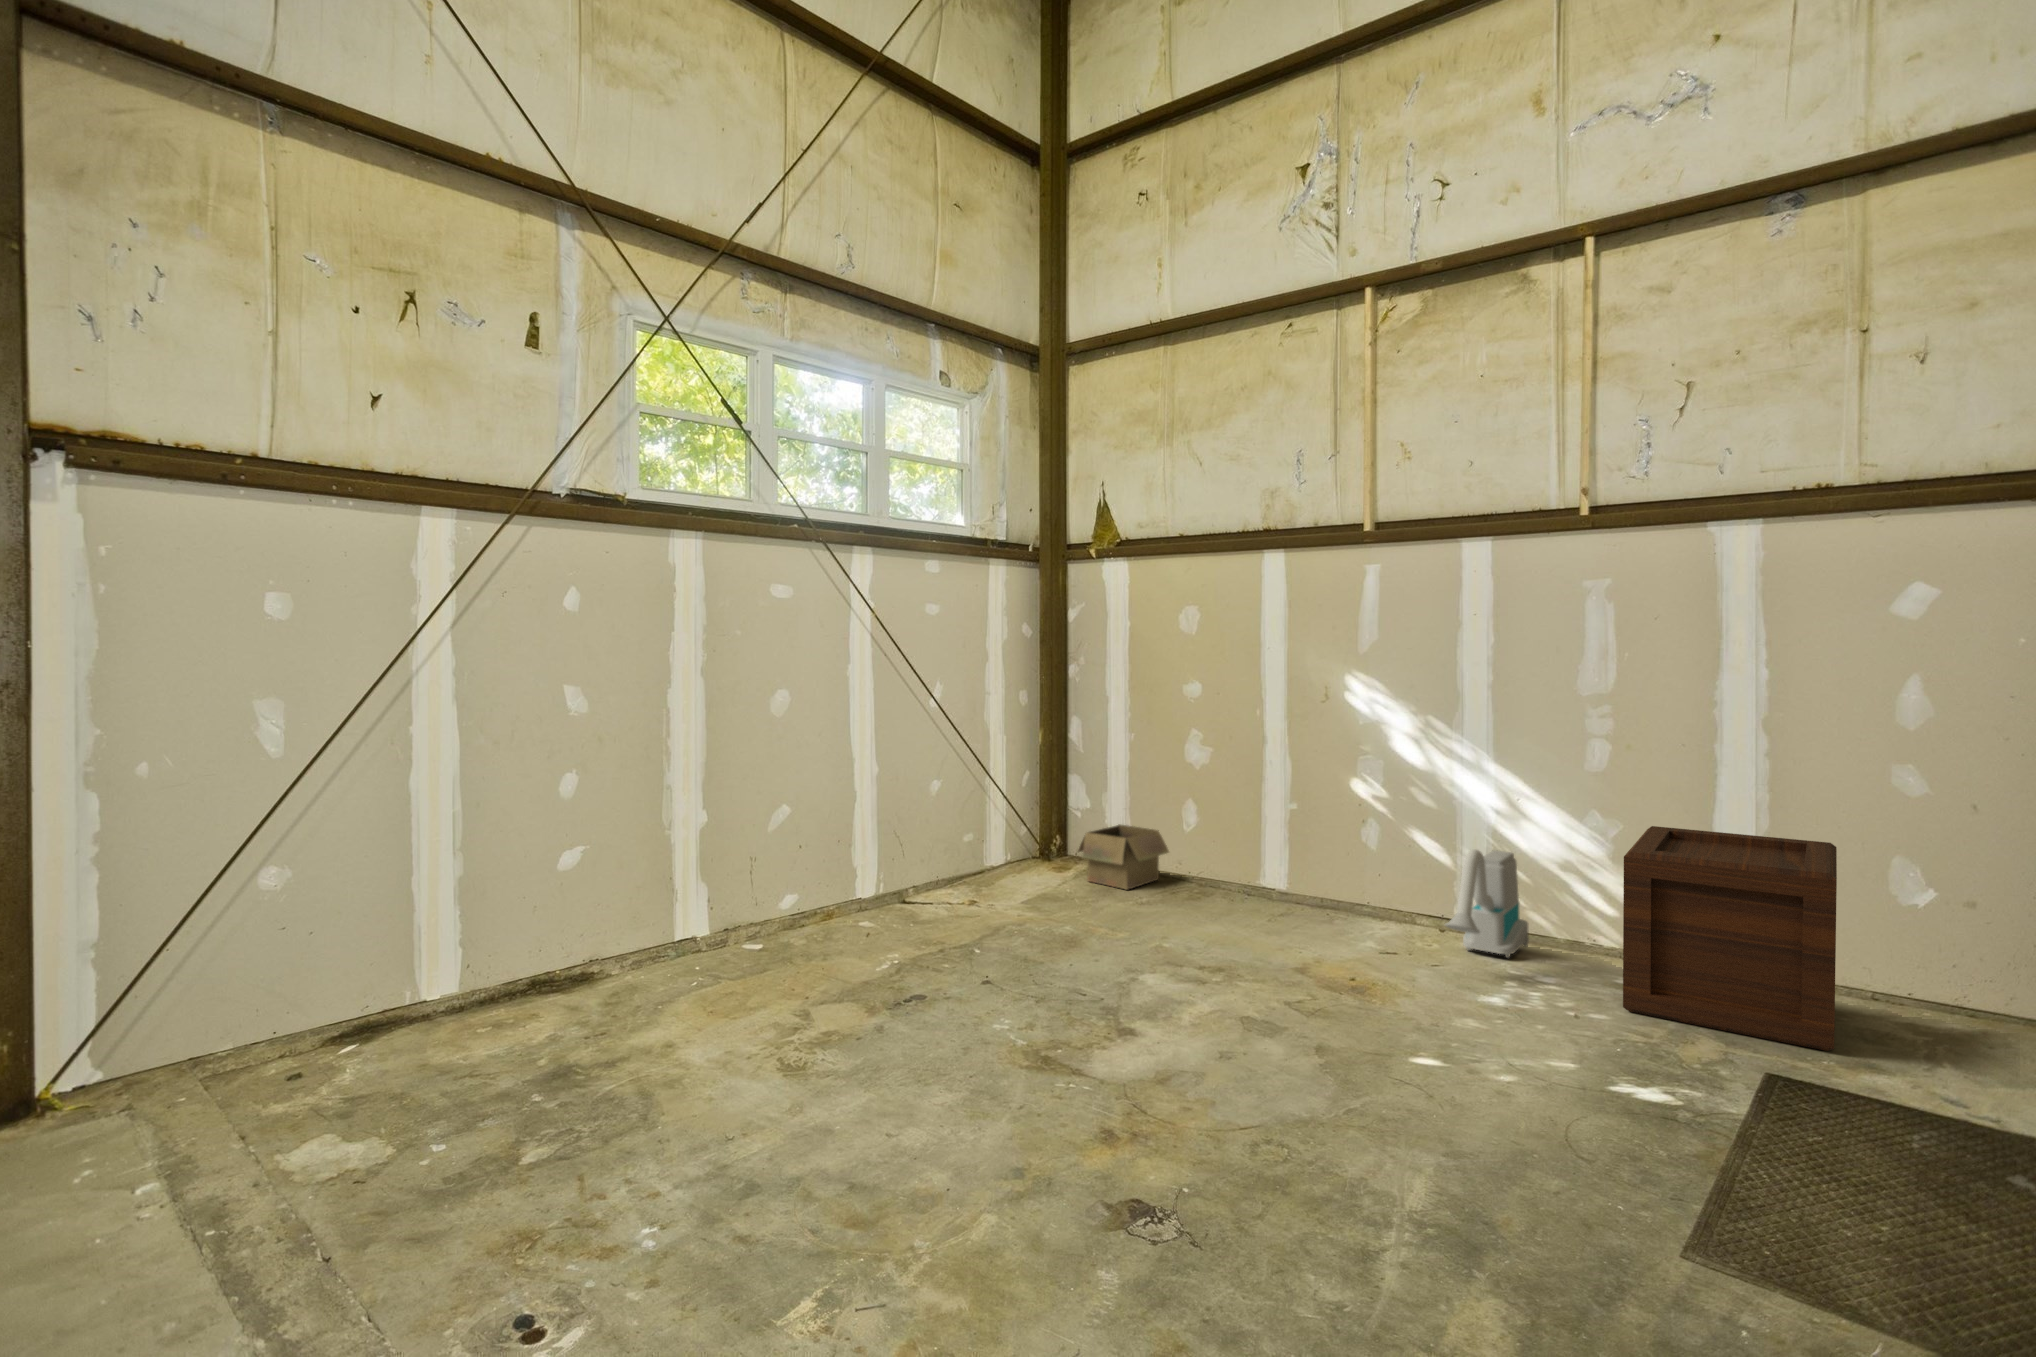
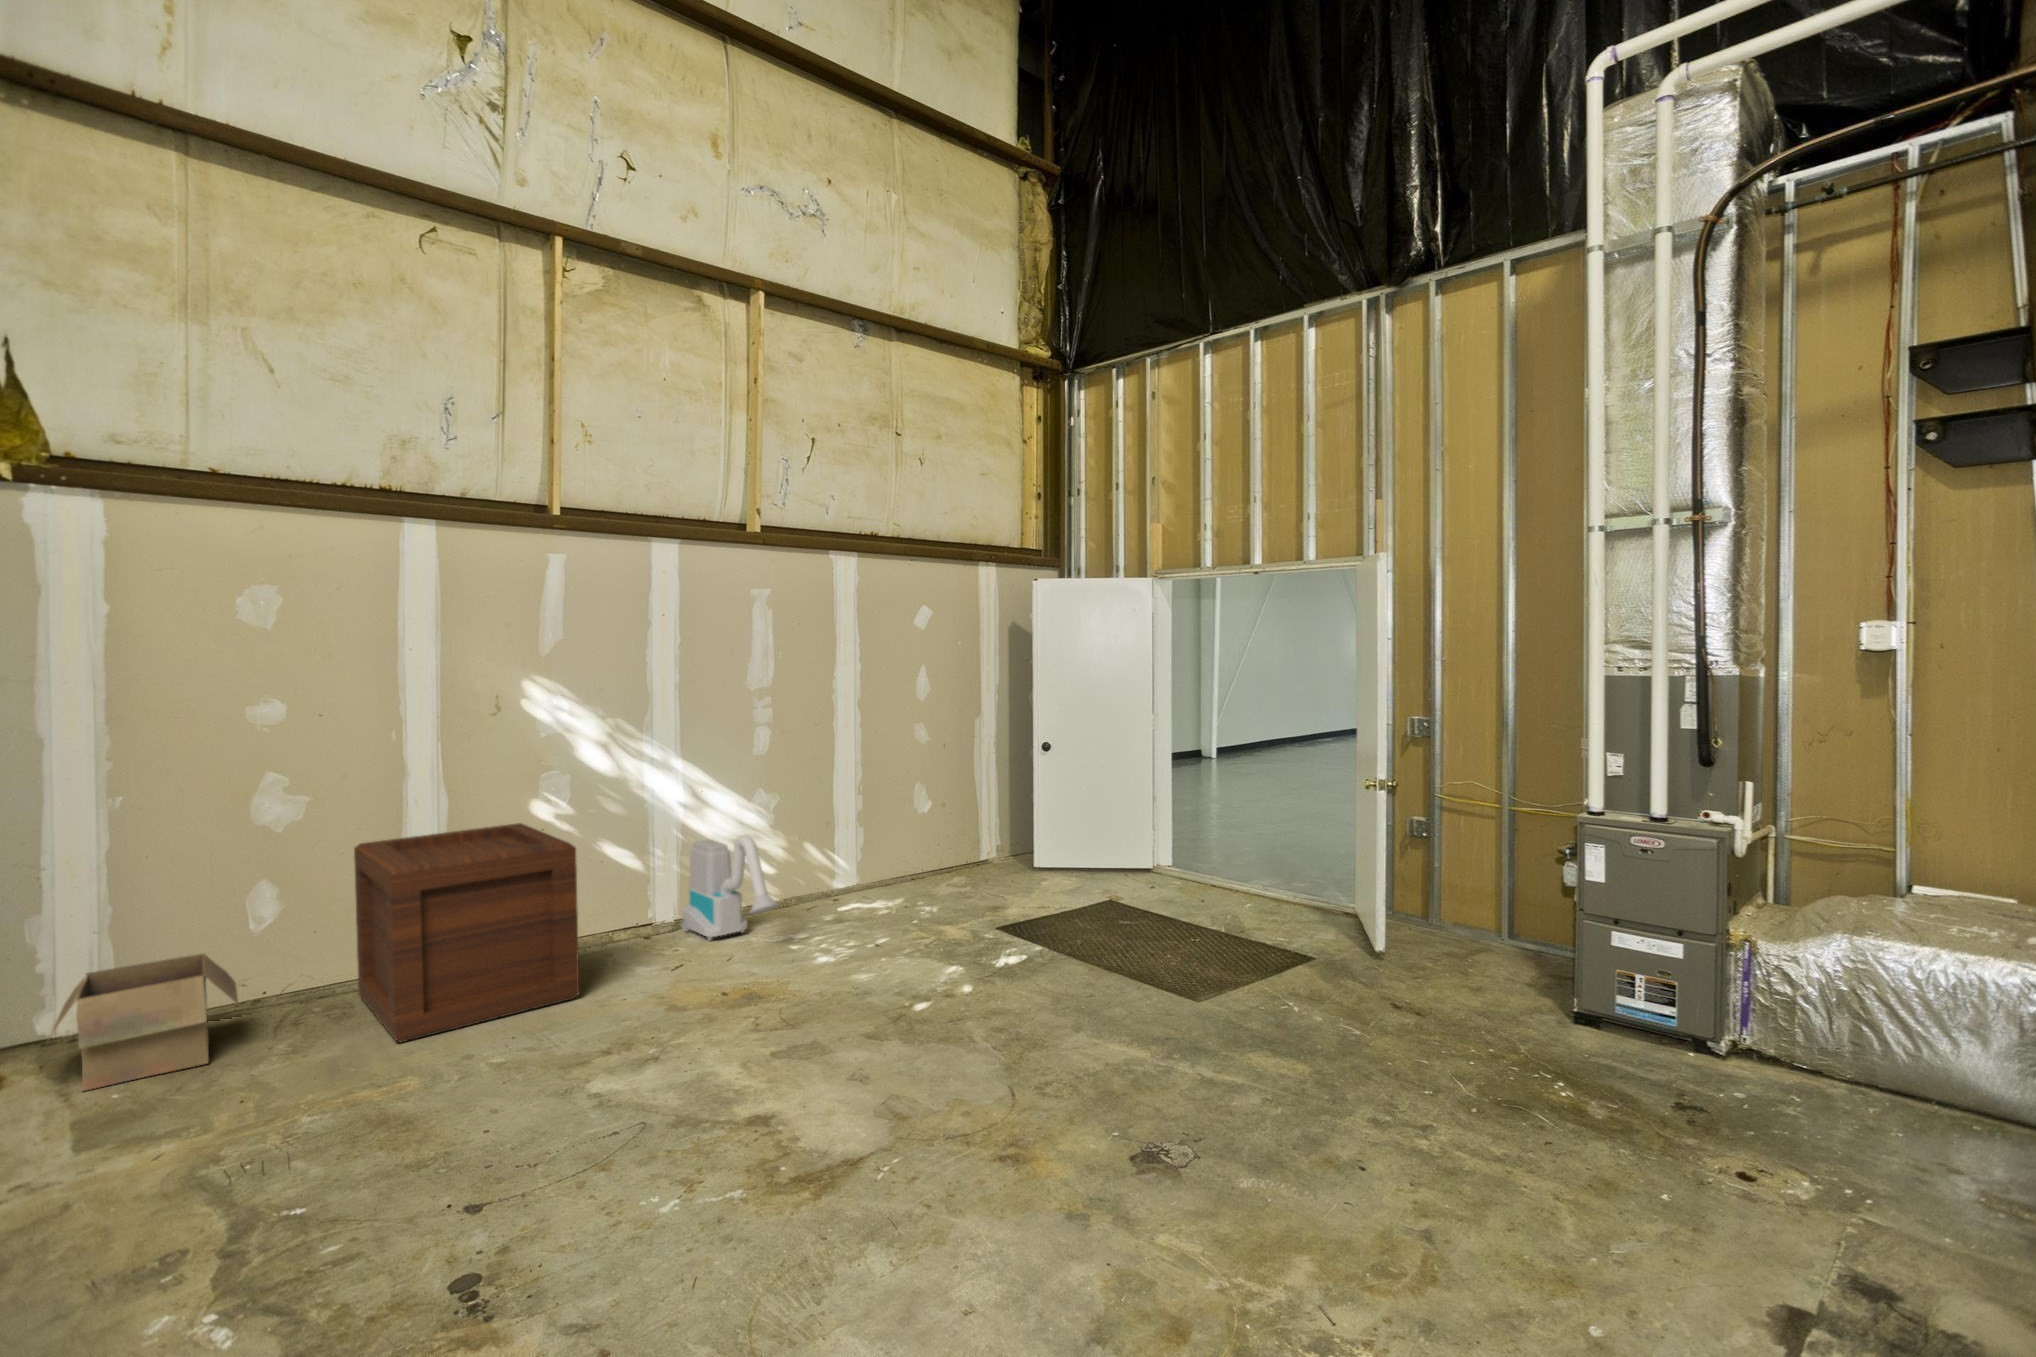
wooden crate: present [1623,826,1837,1051] -> present [354,823,579,1042]

